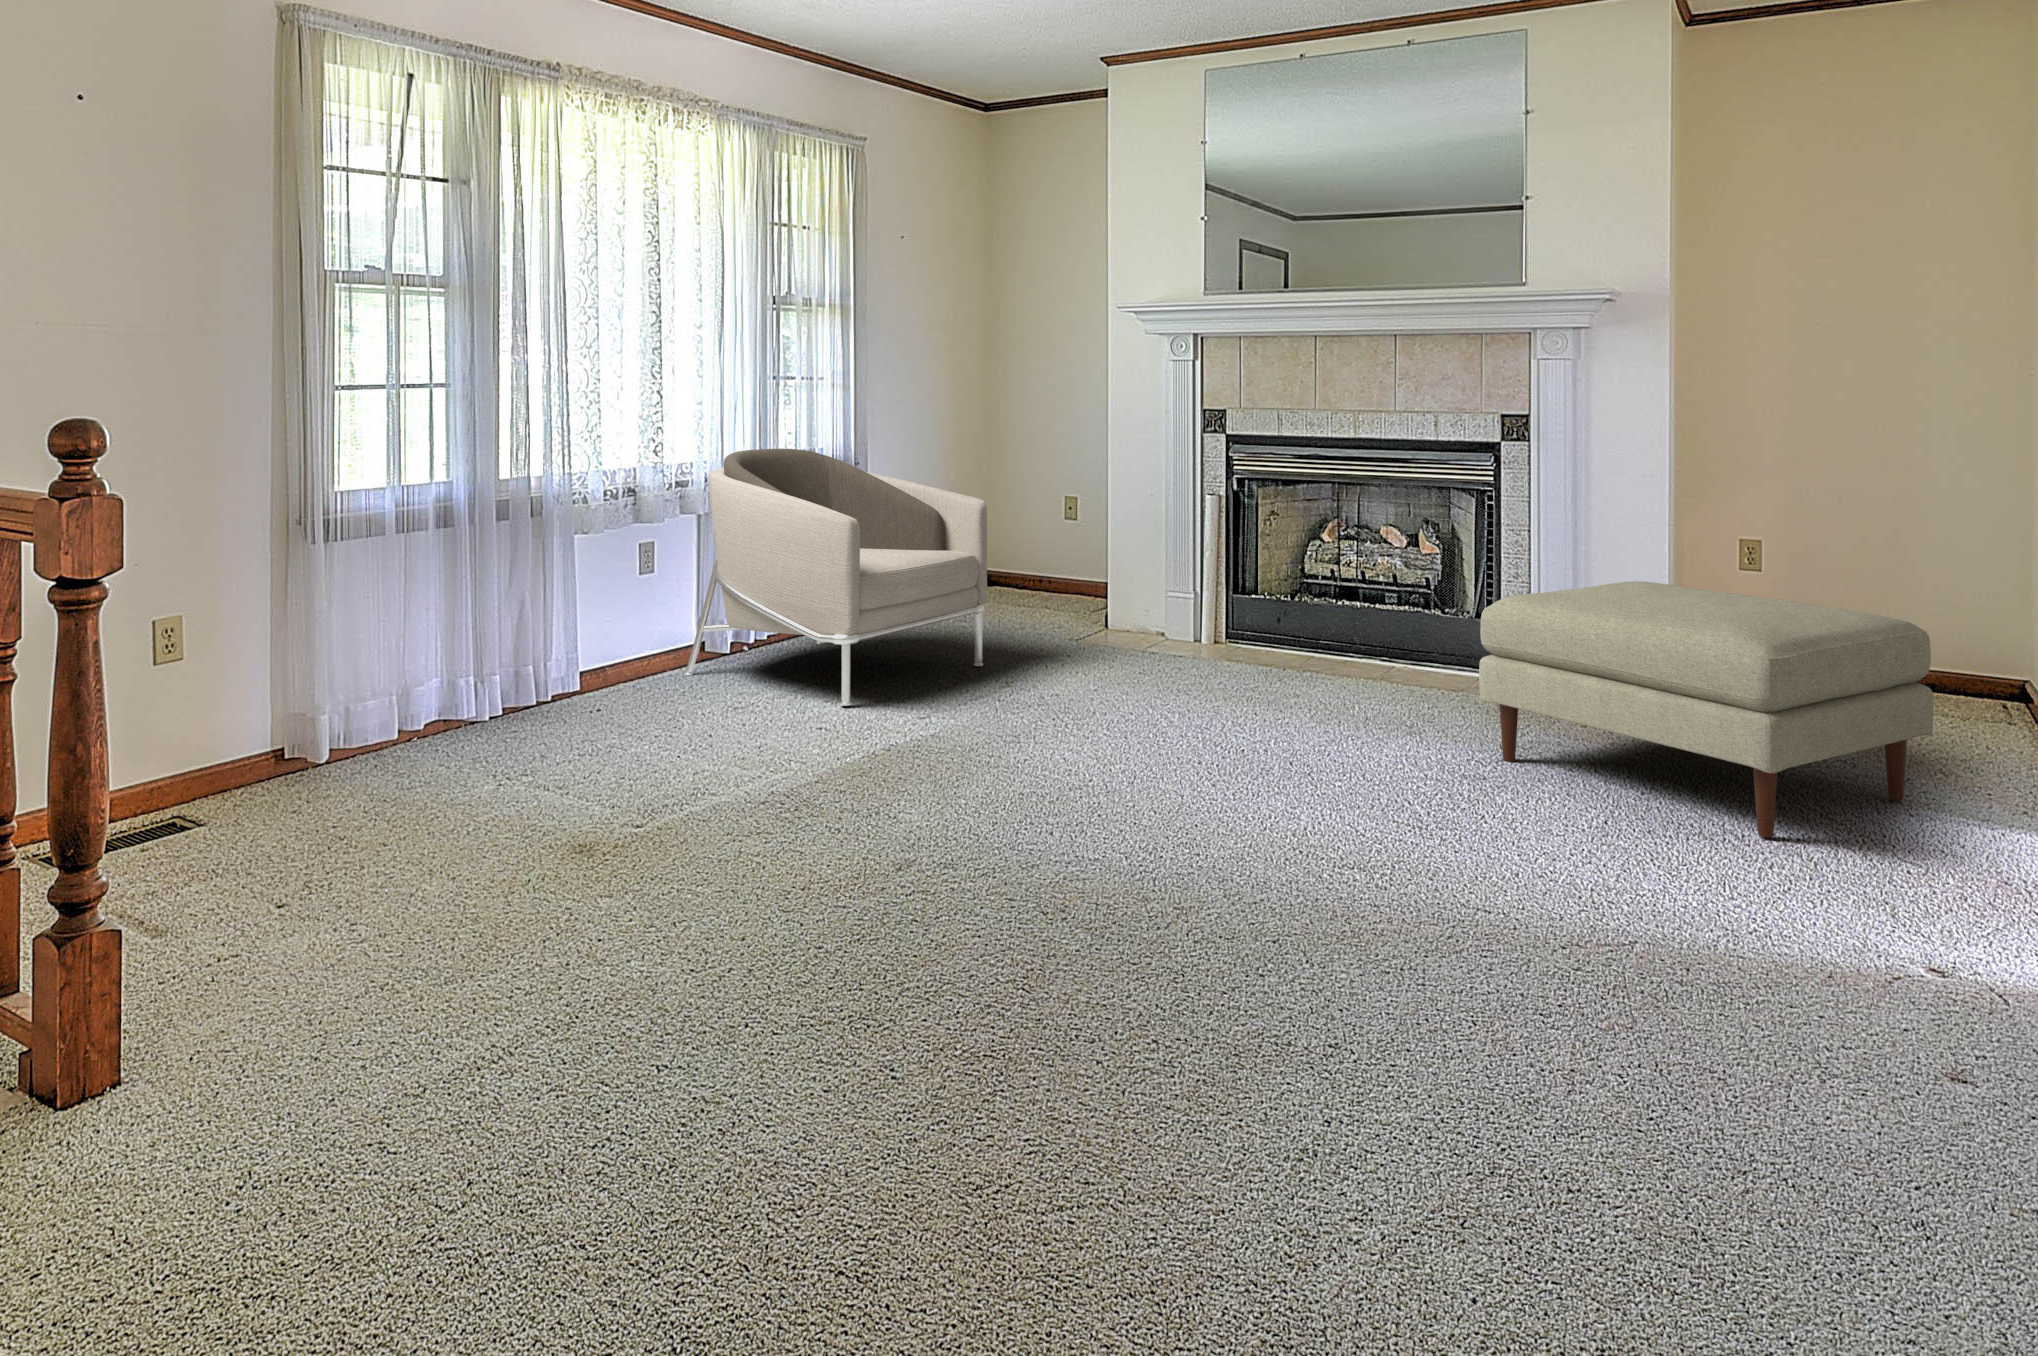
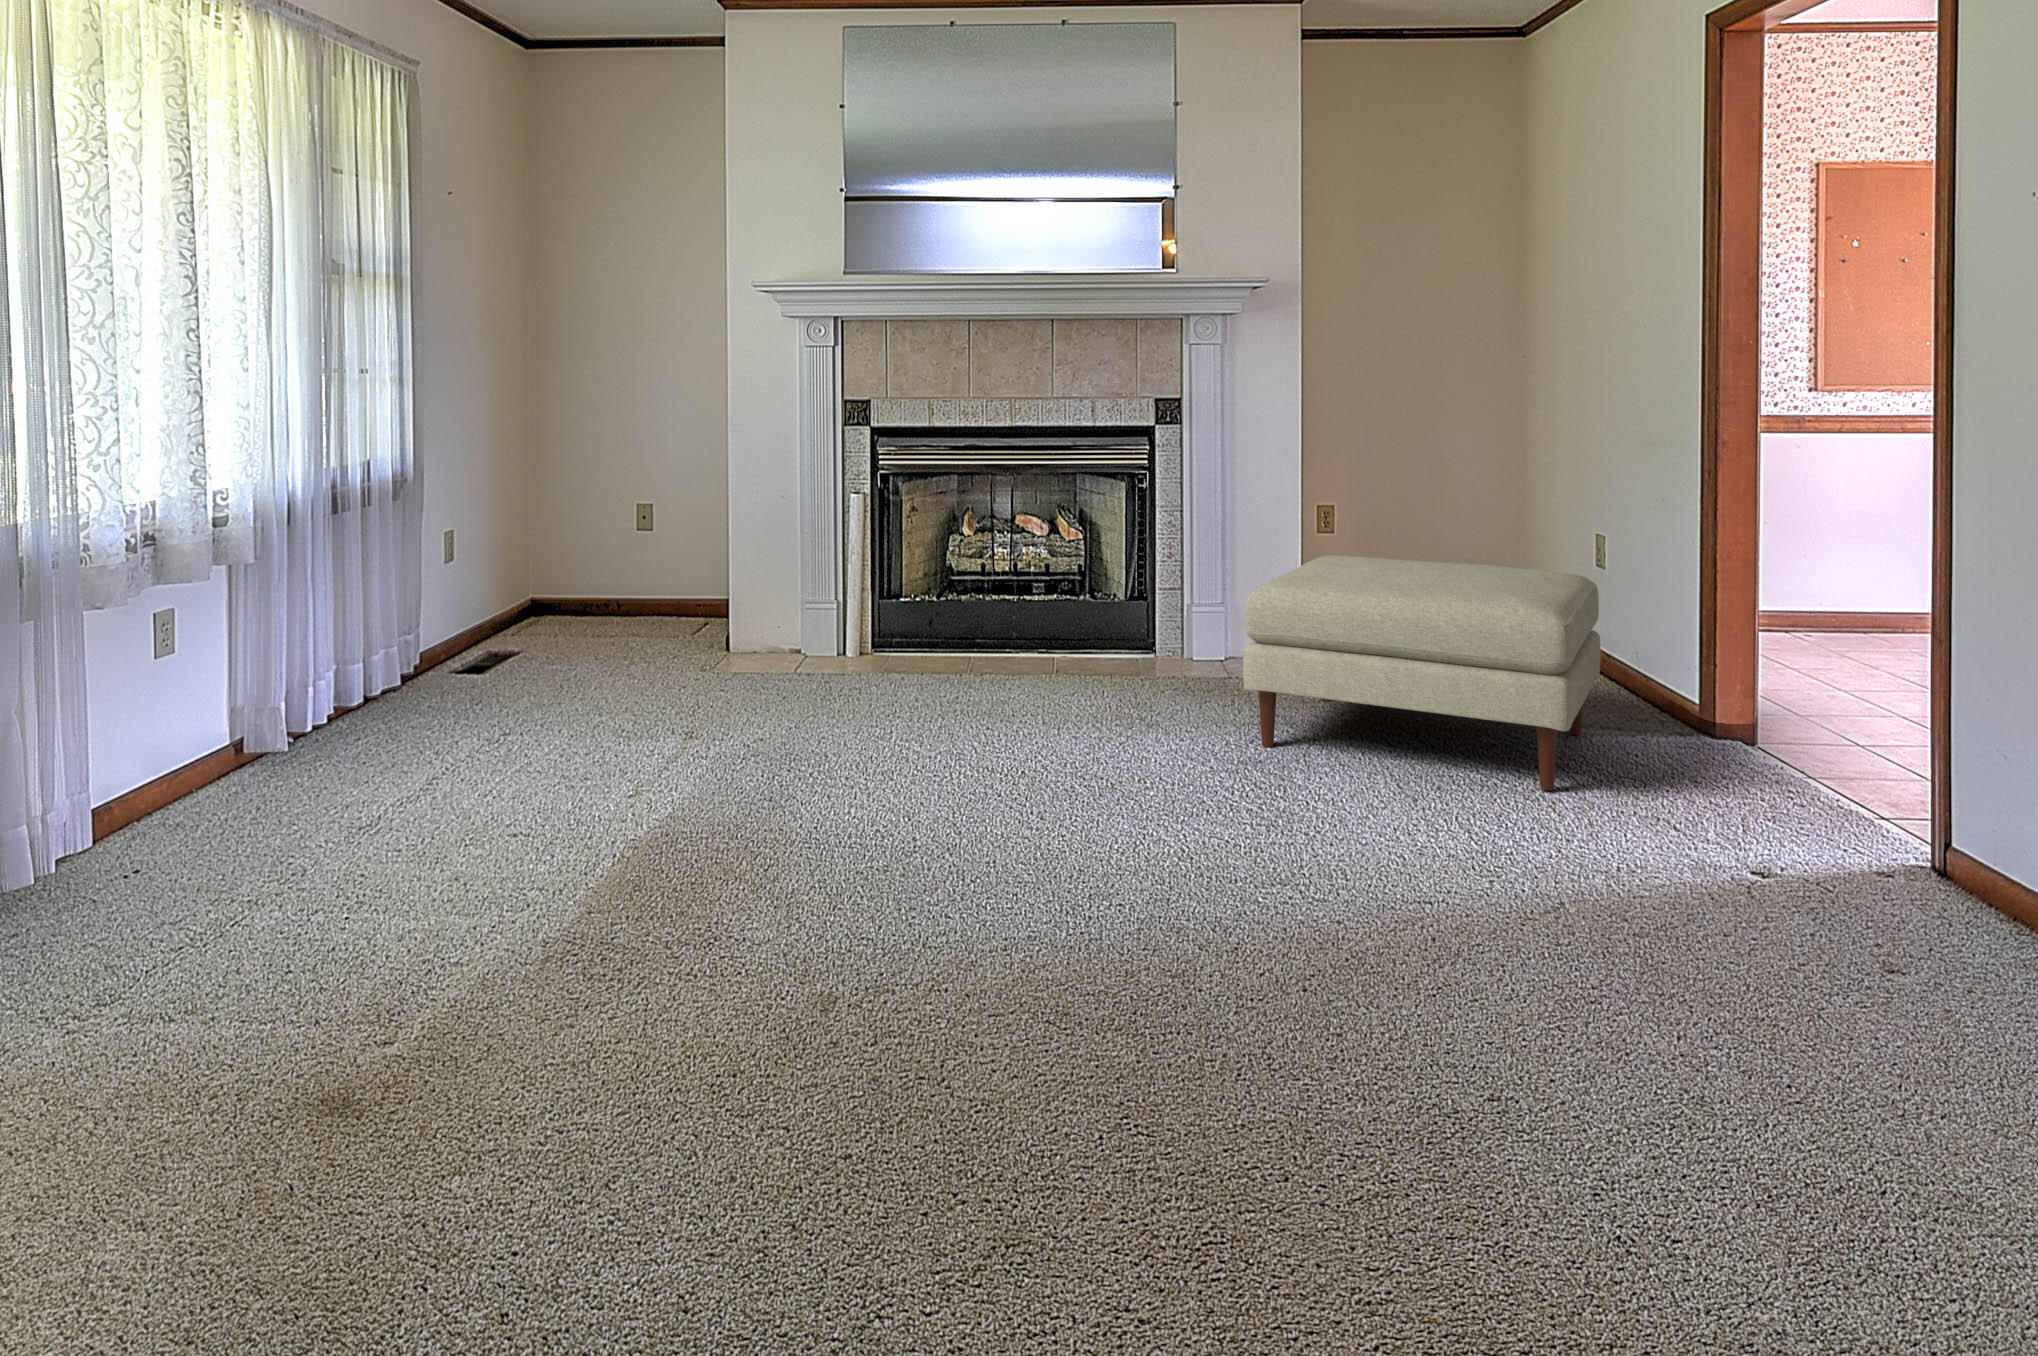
armchair: present [685,449,987,706] -> none [229,463,637,797]

